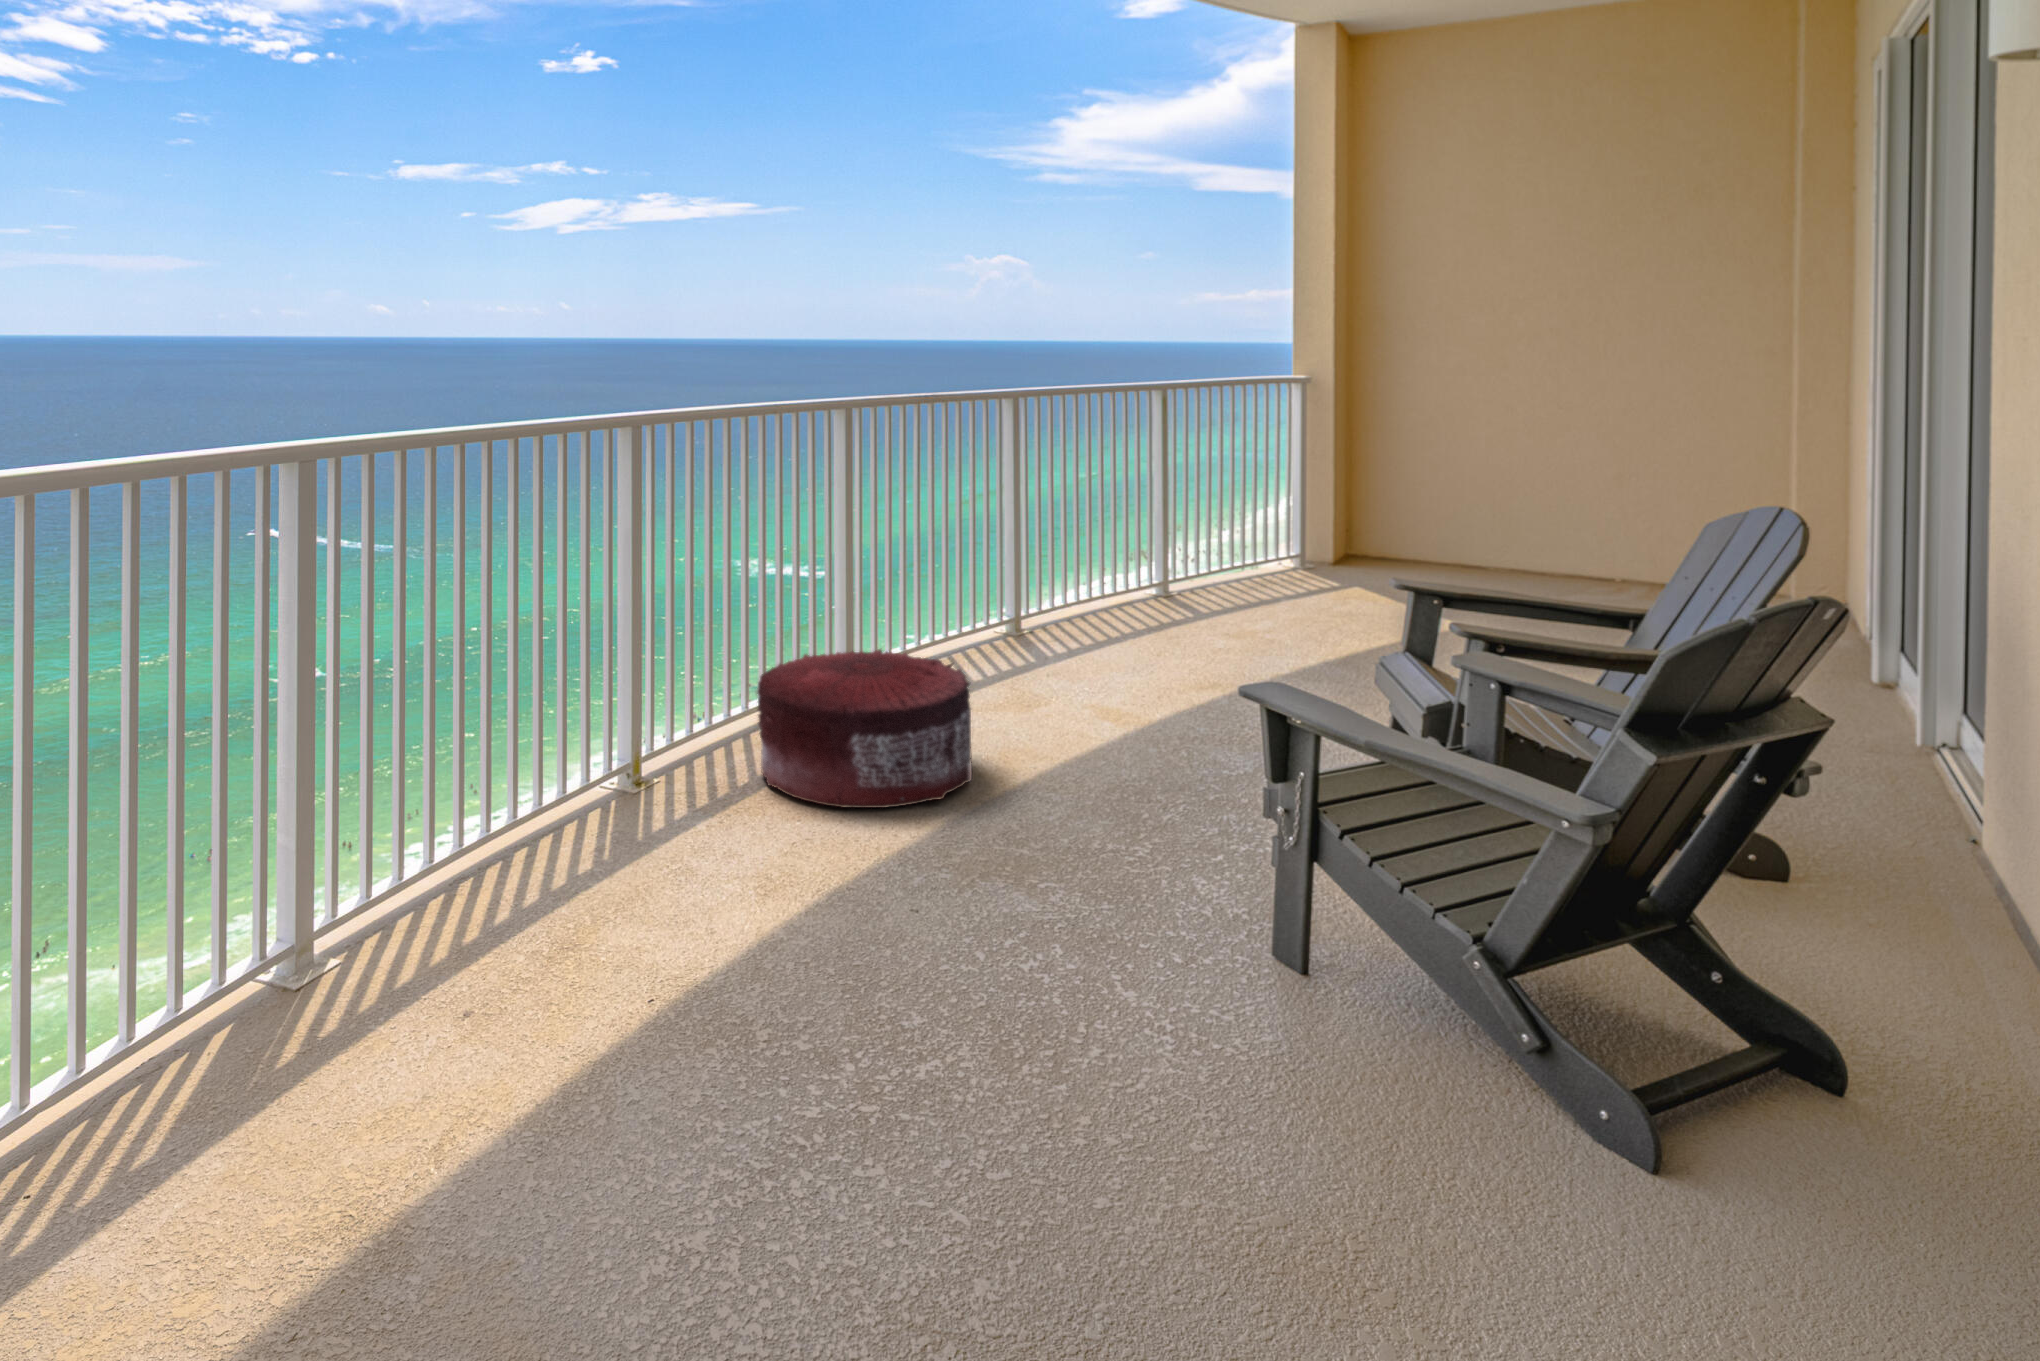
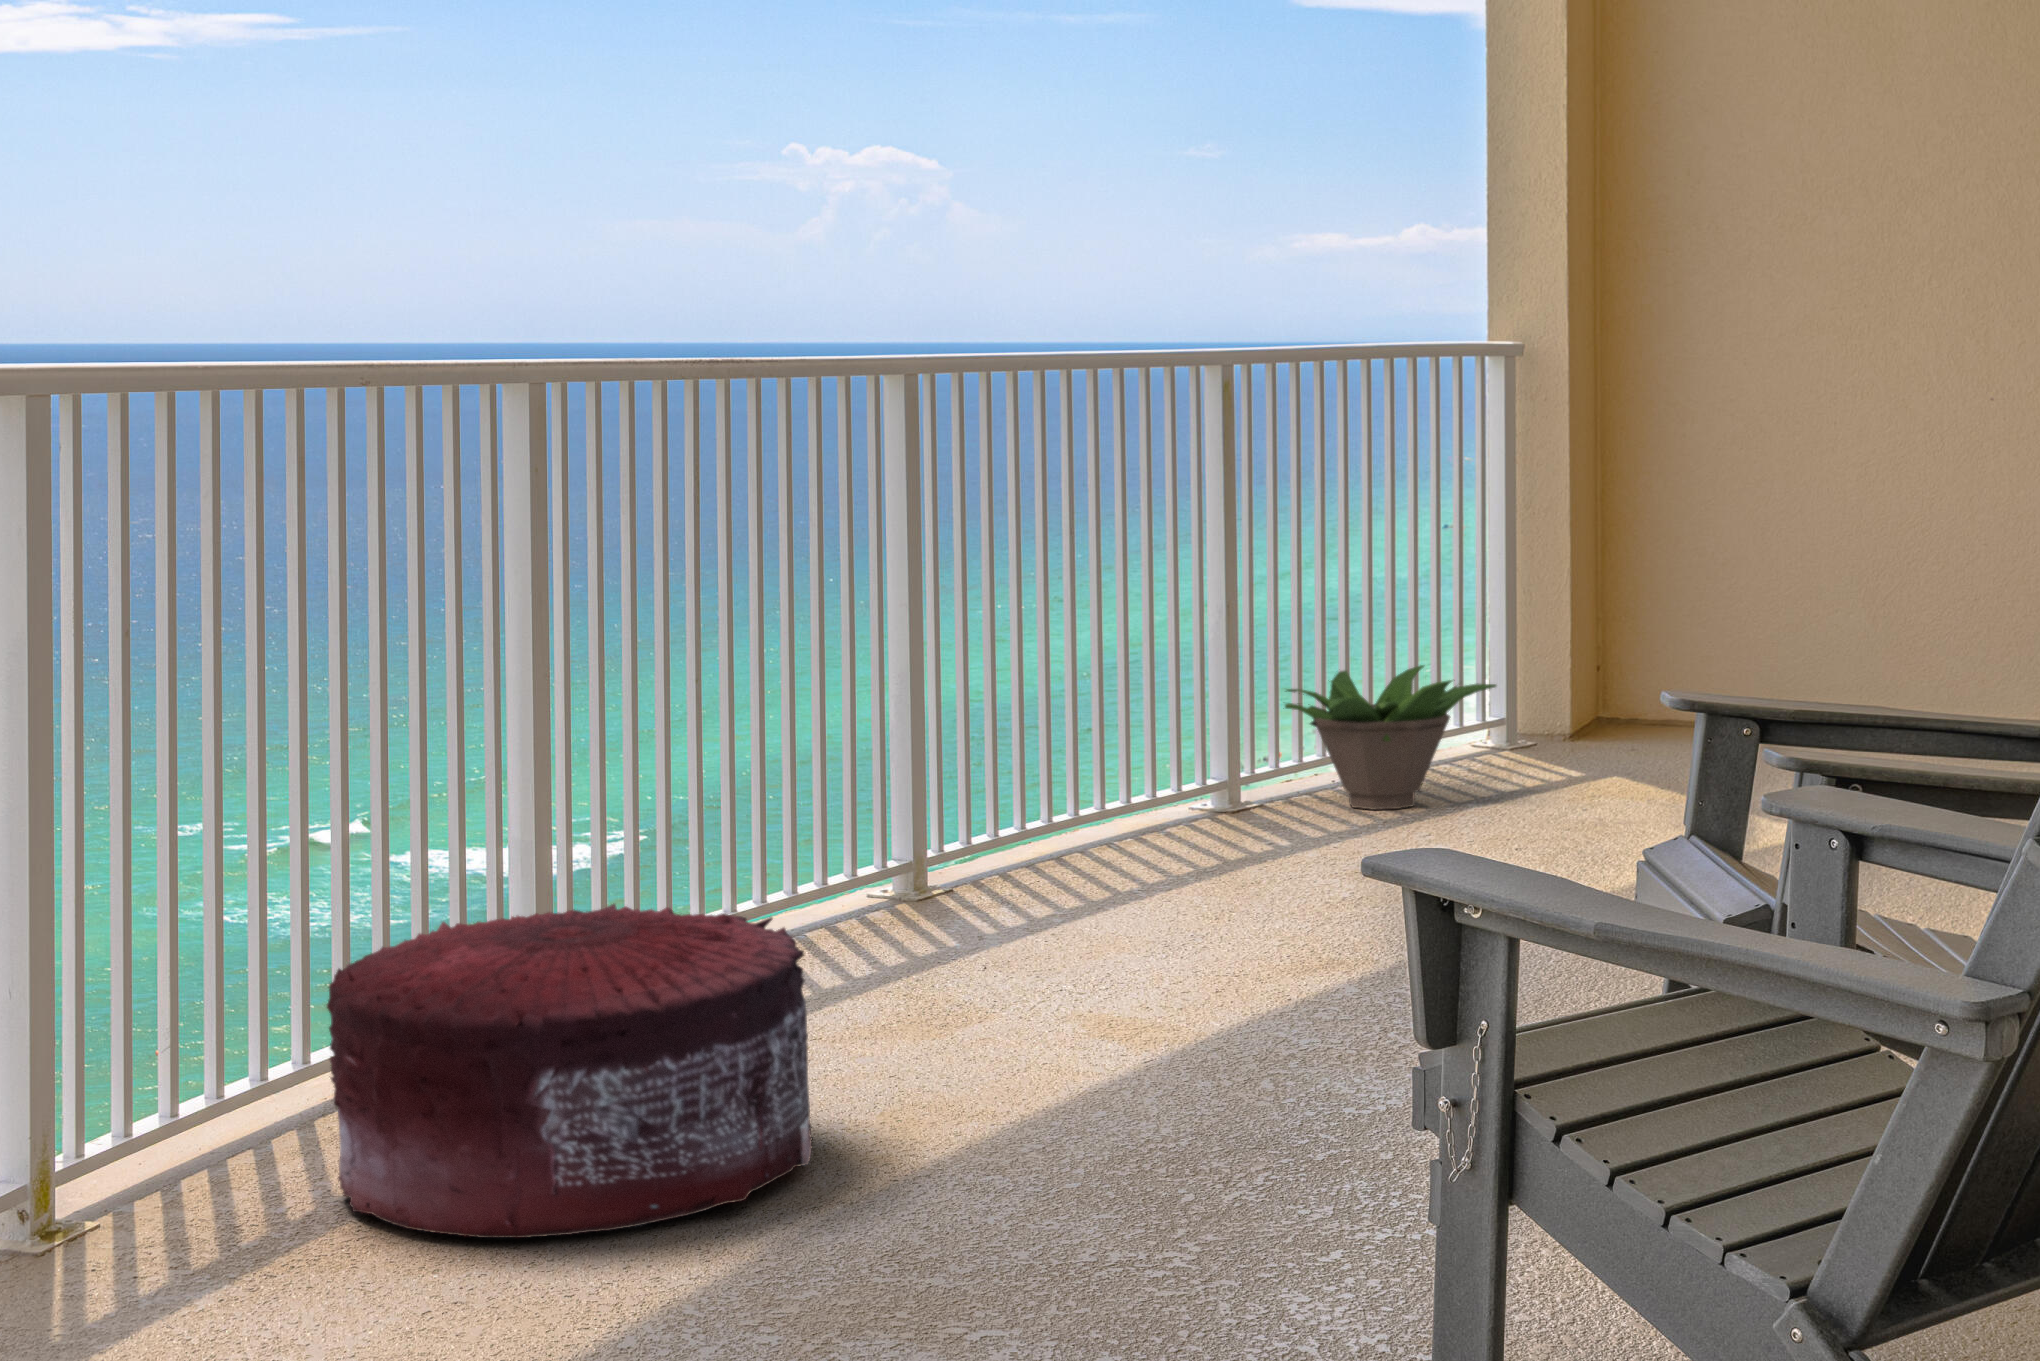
decorative plant: none [1178,524,1305,599] -> present [1285,665,1496,810]

